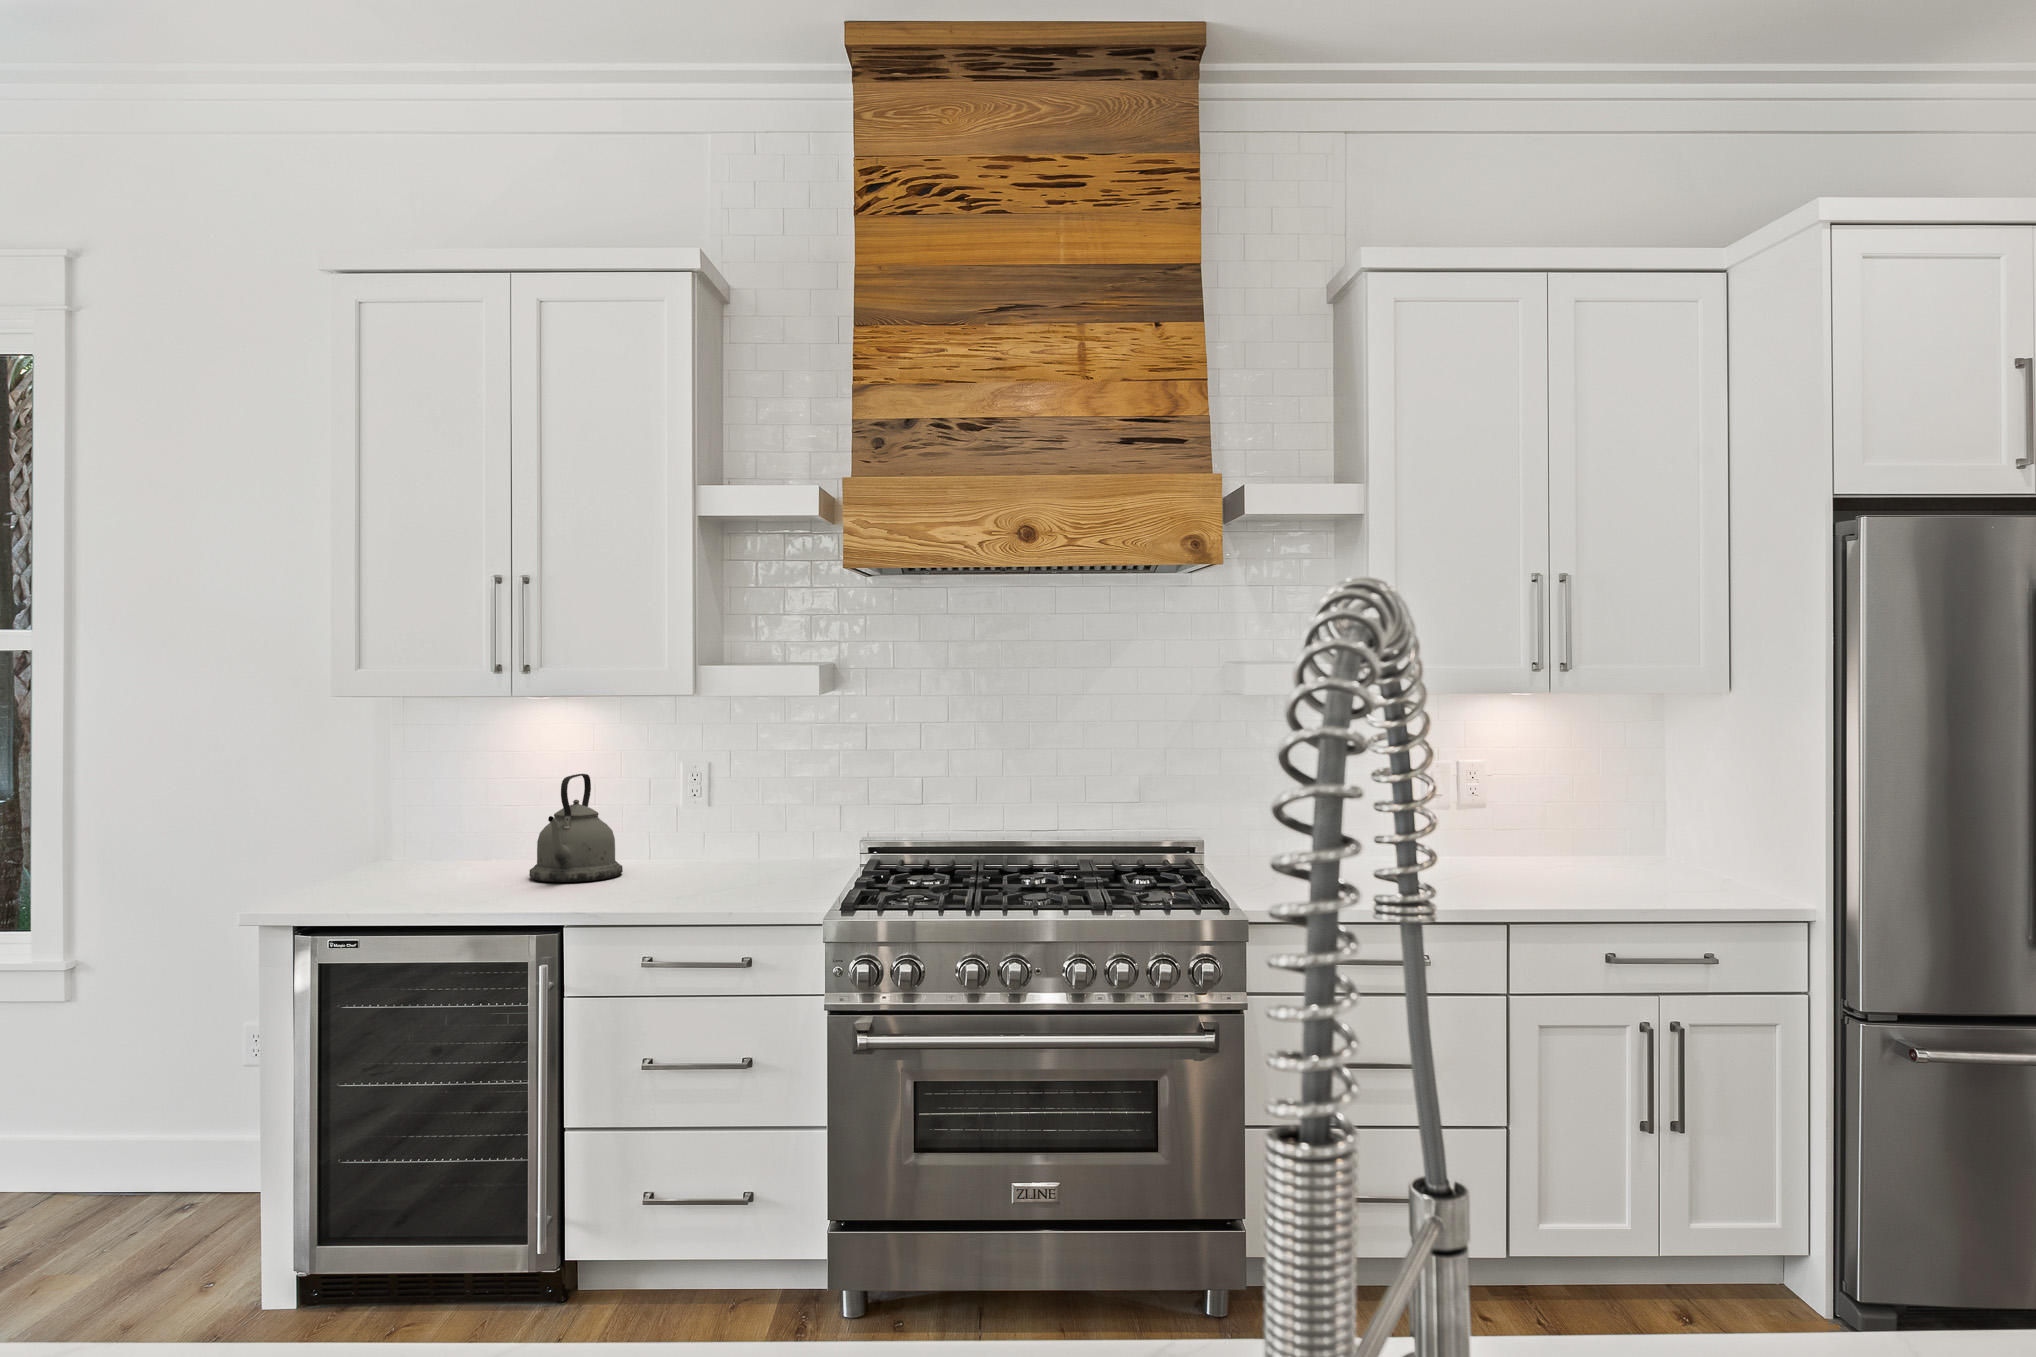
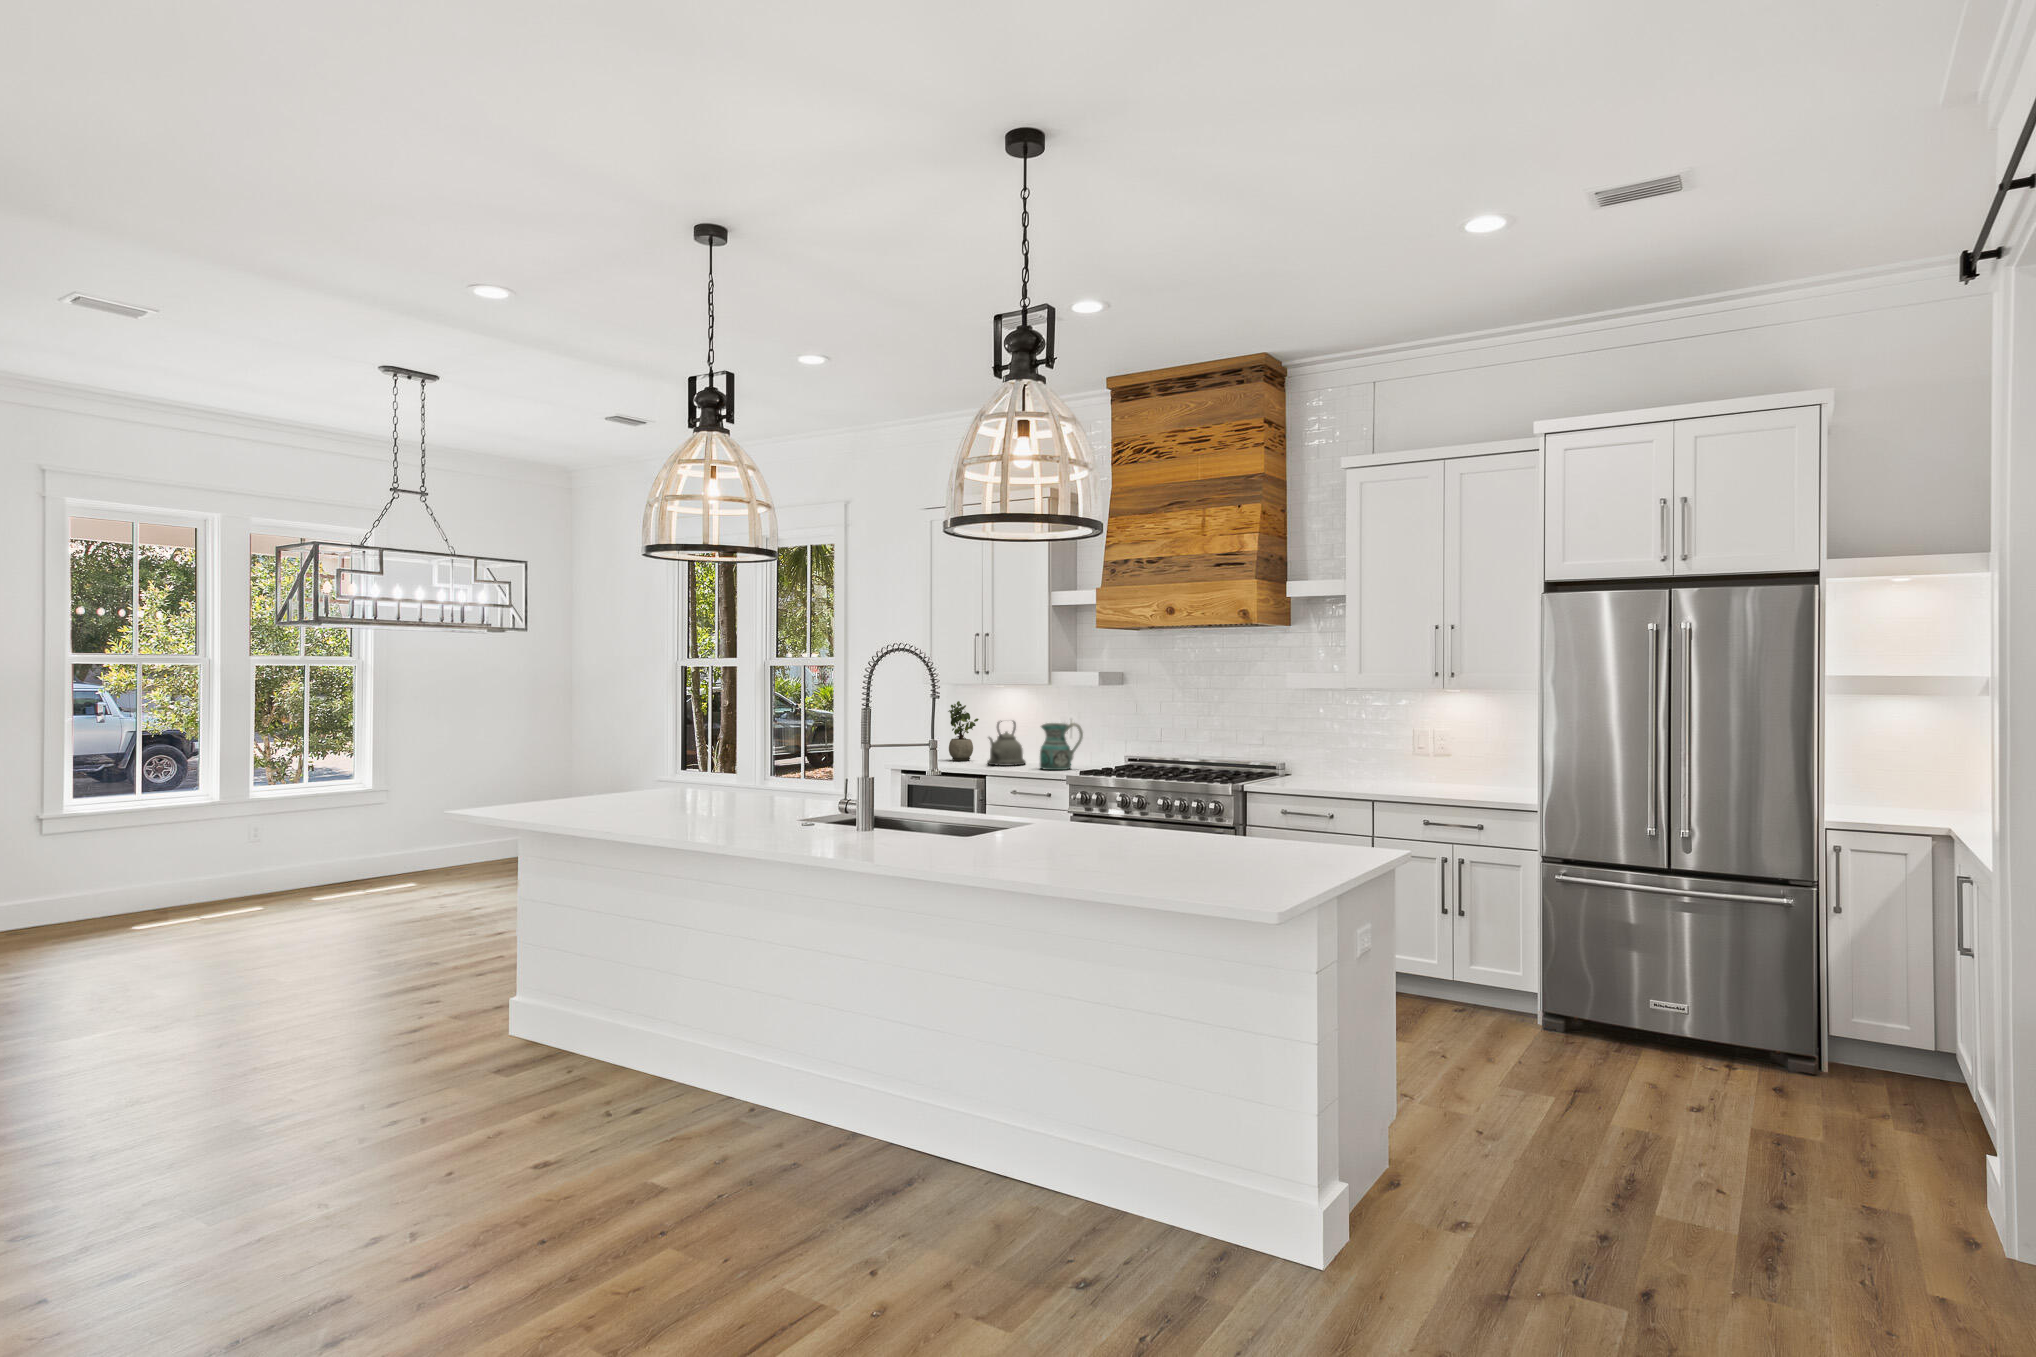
potted plant: none [405,733,495,872] -> present [948,701,979,761]
ceramic pitcher: none [686,777,784,887] -> present [1040,723,1083,770]

